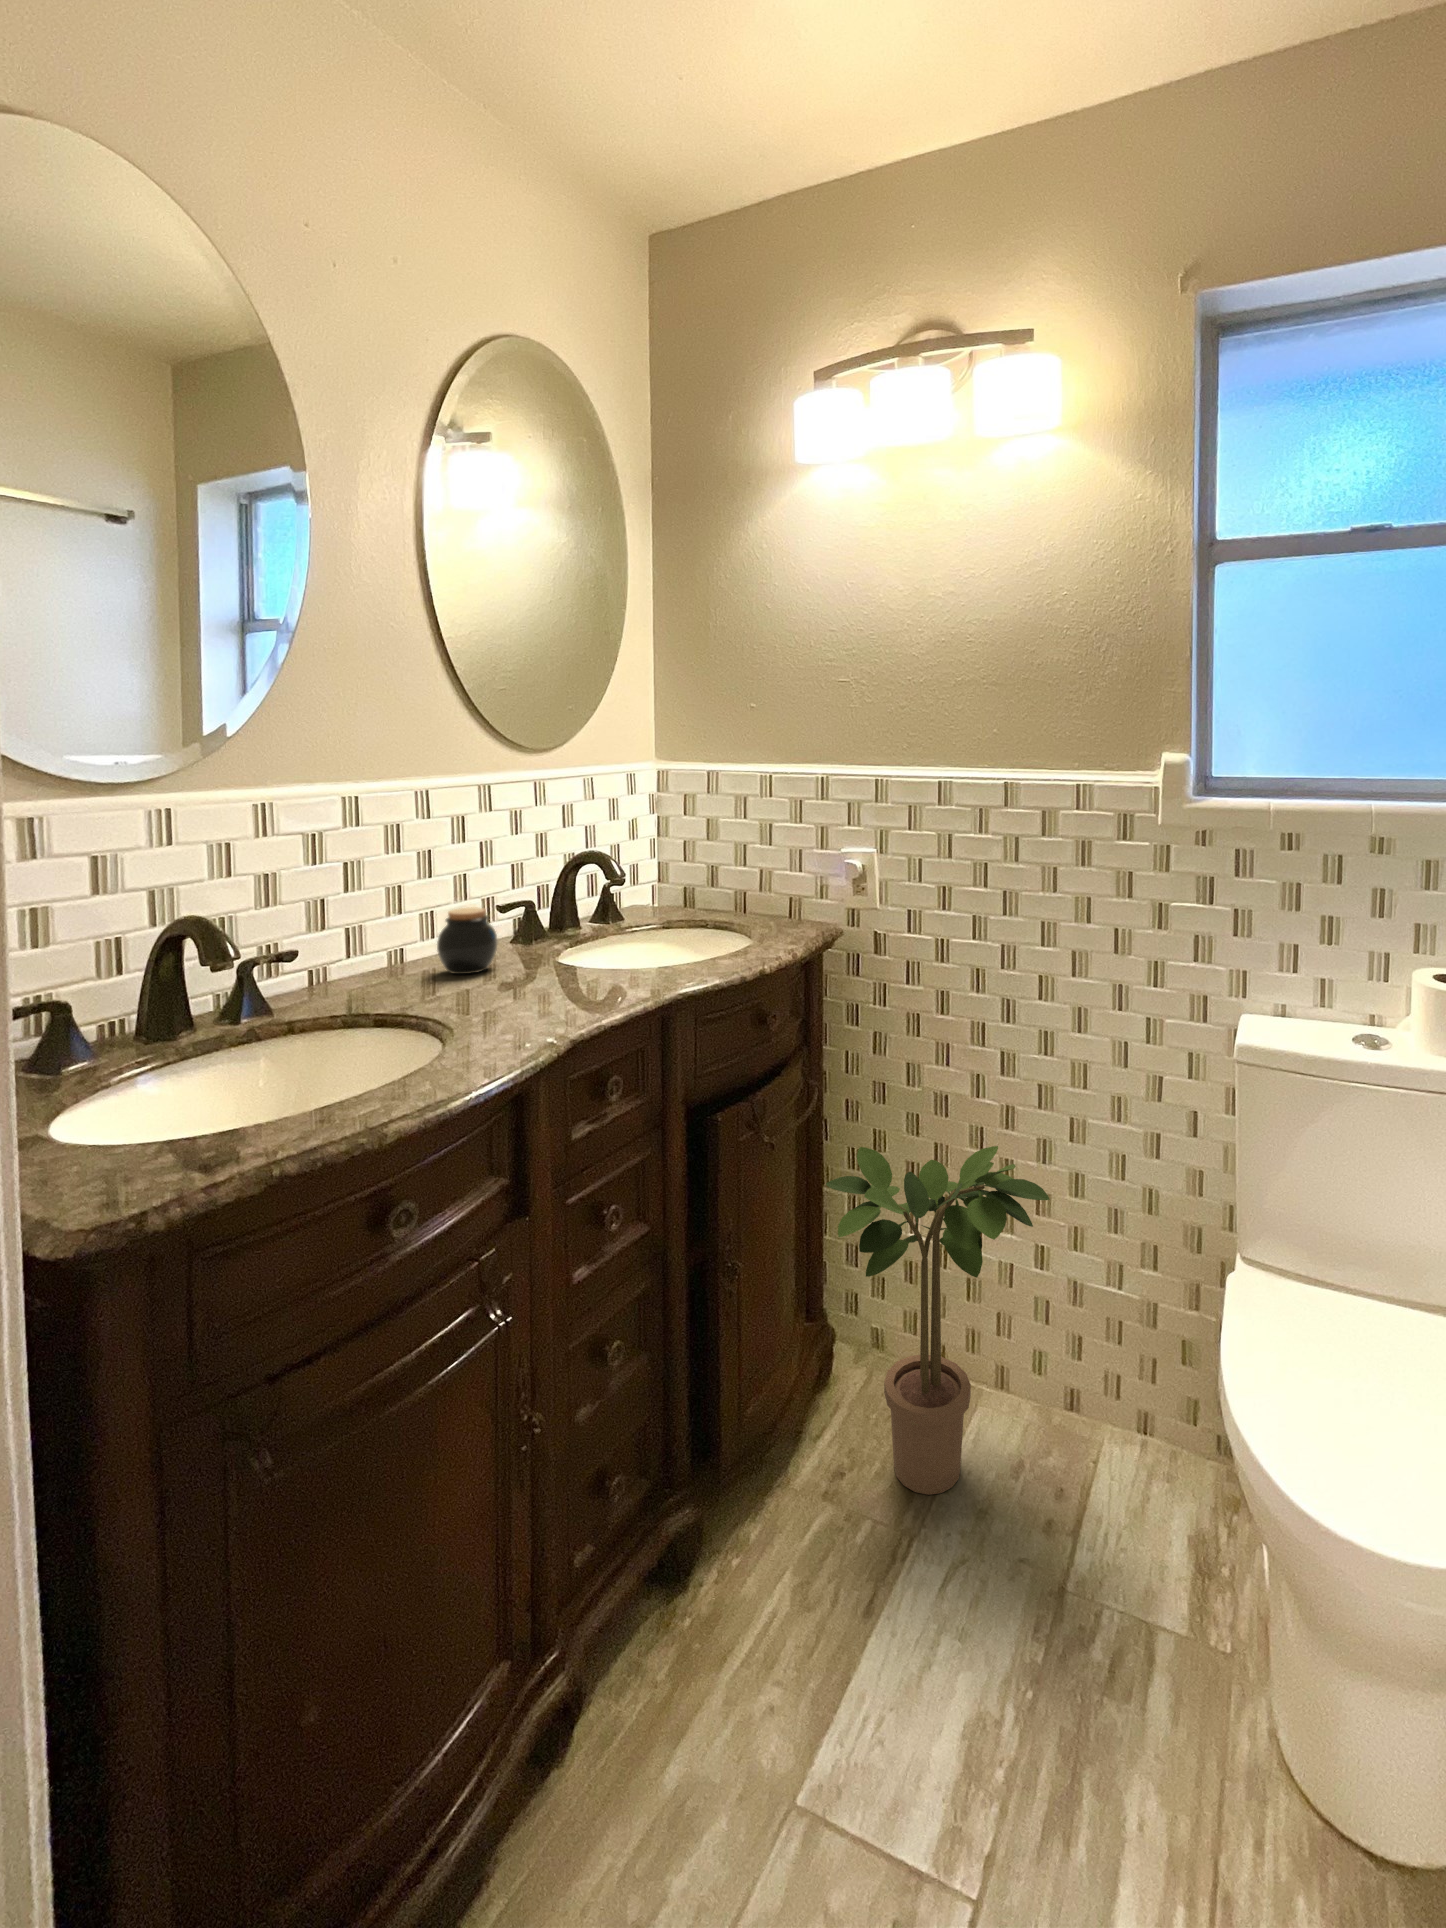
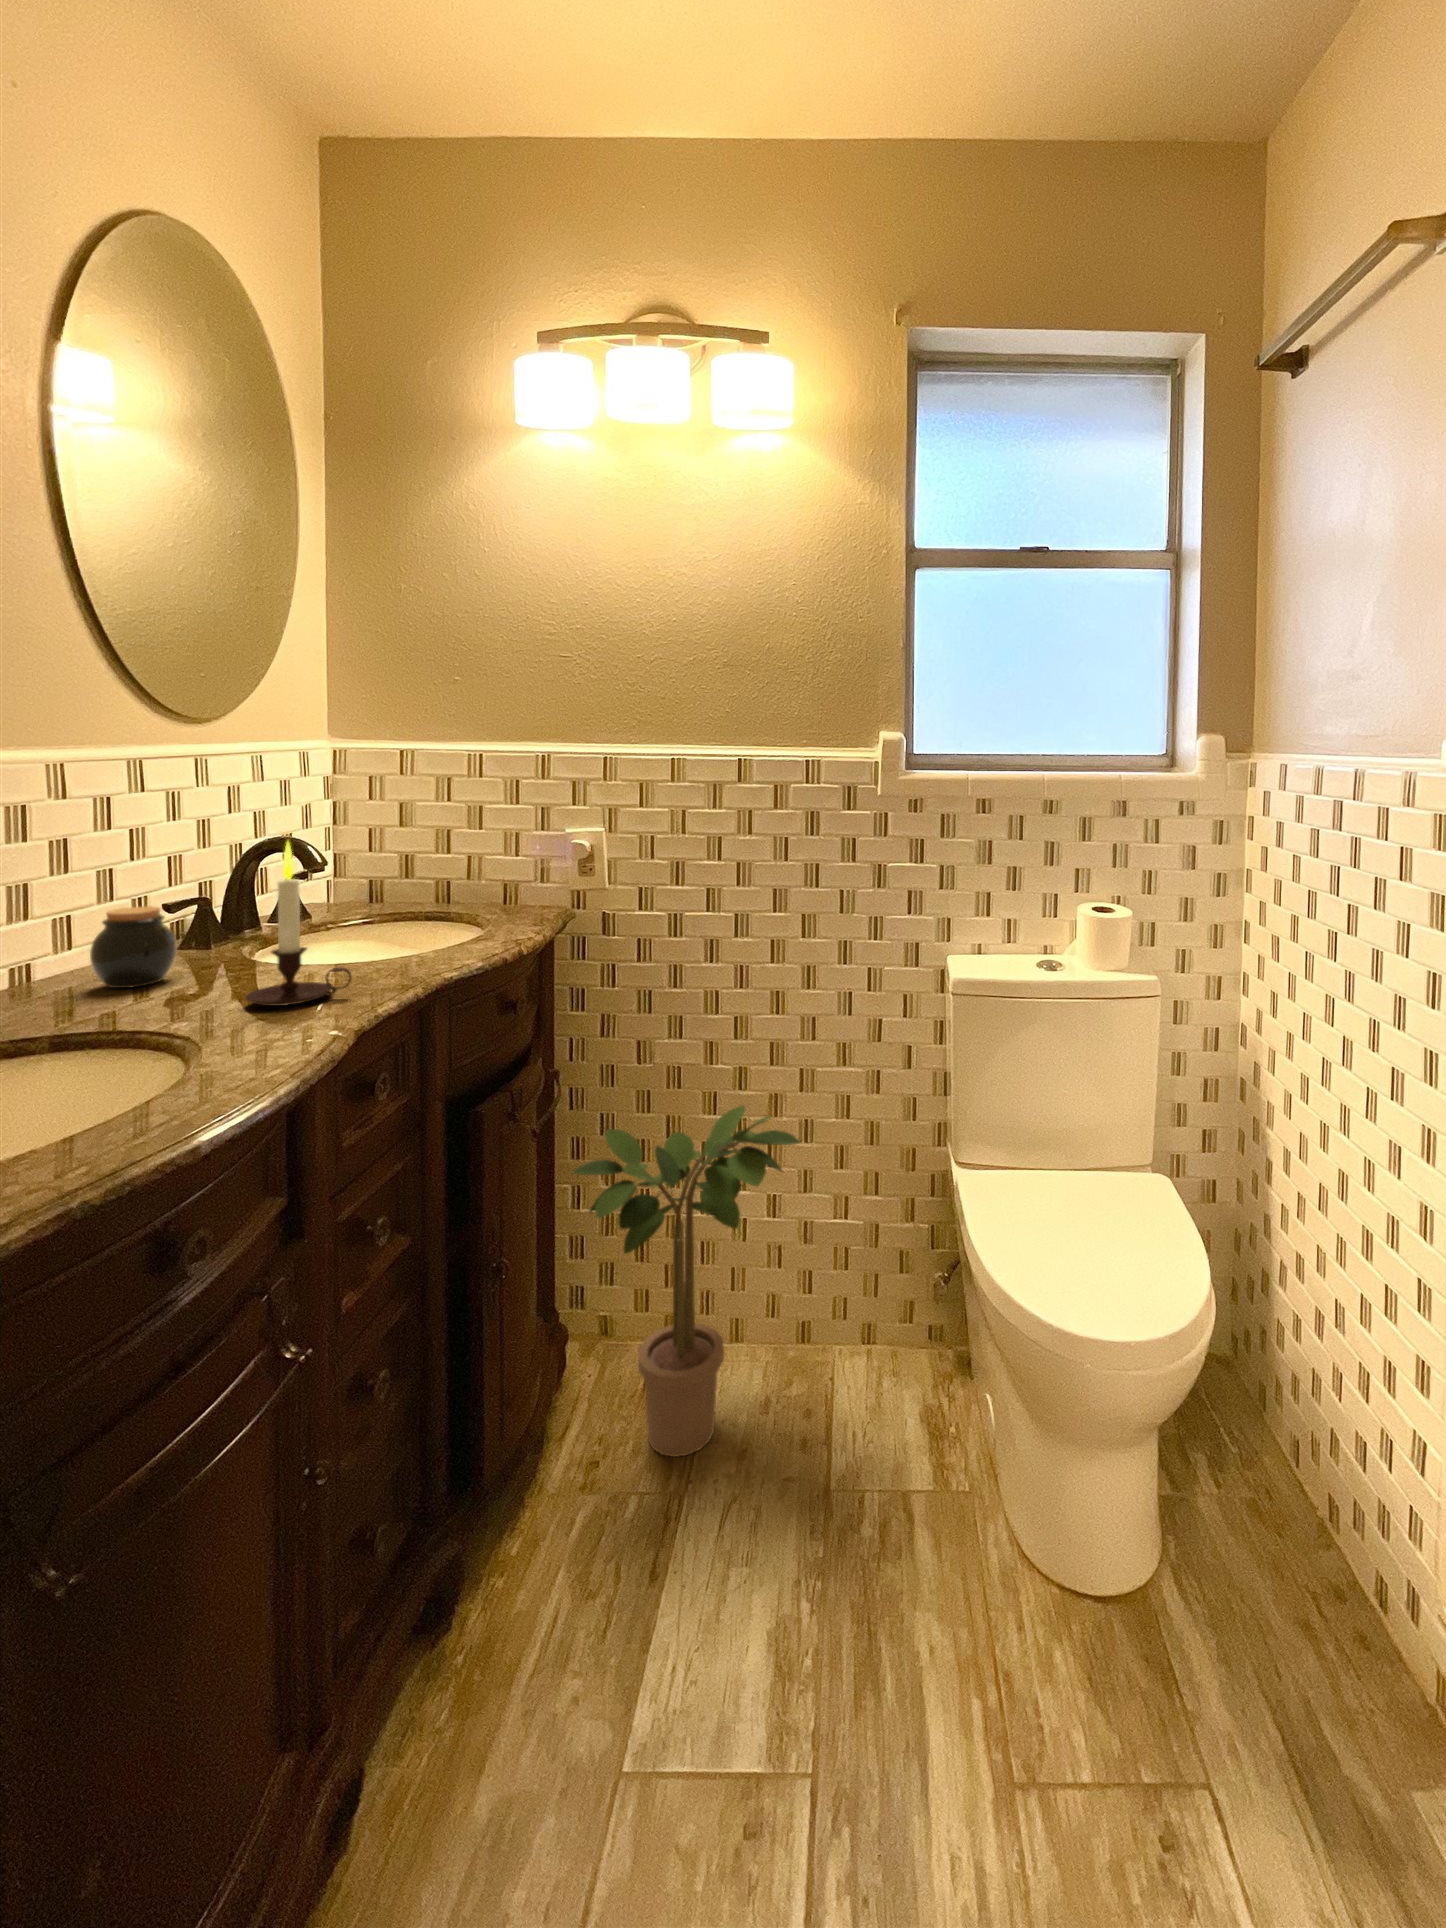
candle: none [513,863,593,1007] -> present [246,842,352,1006]

